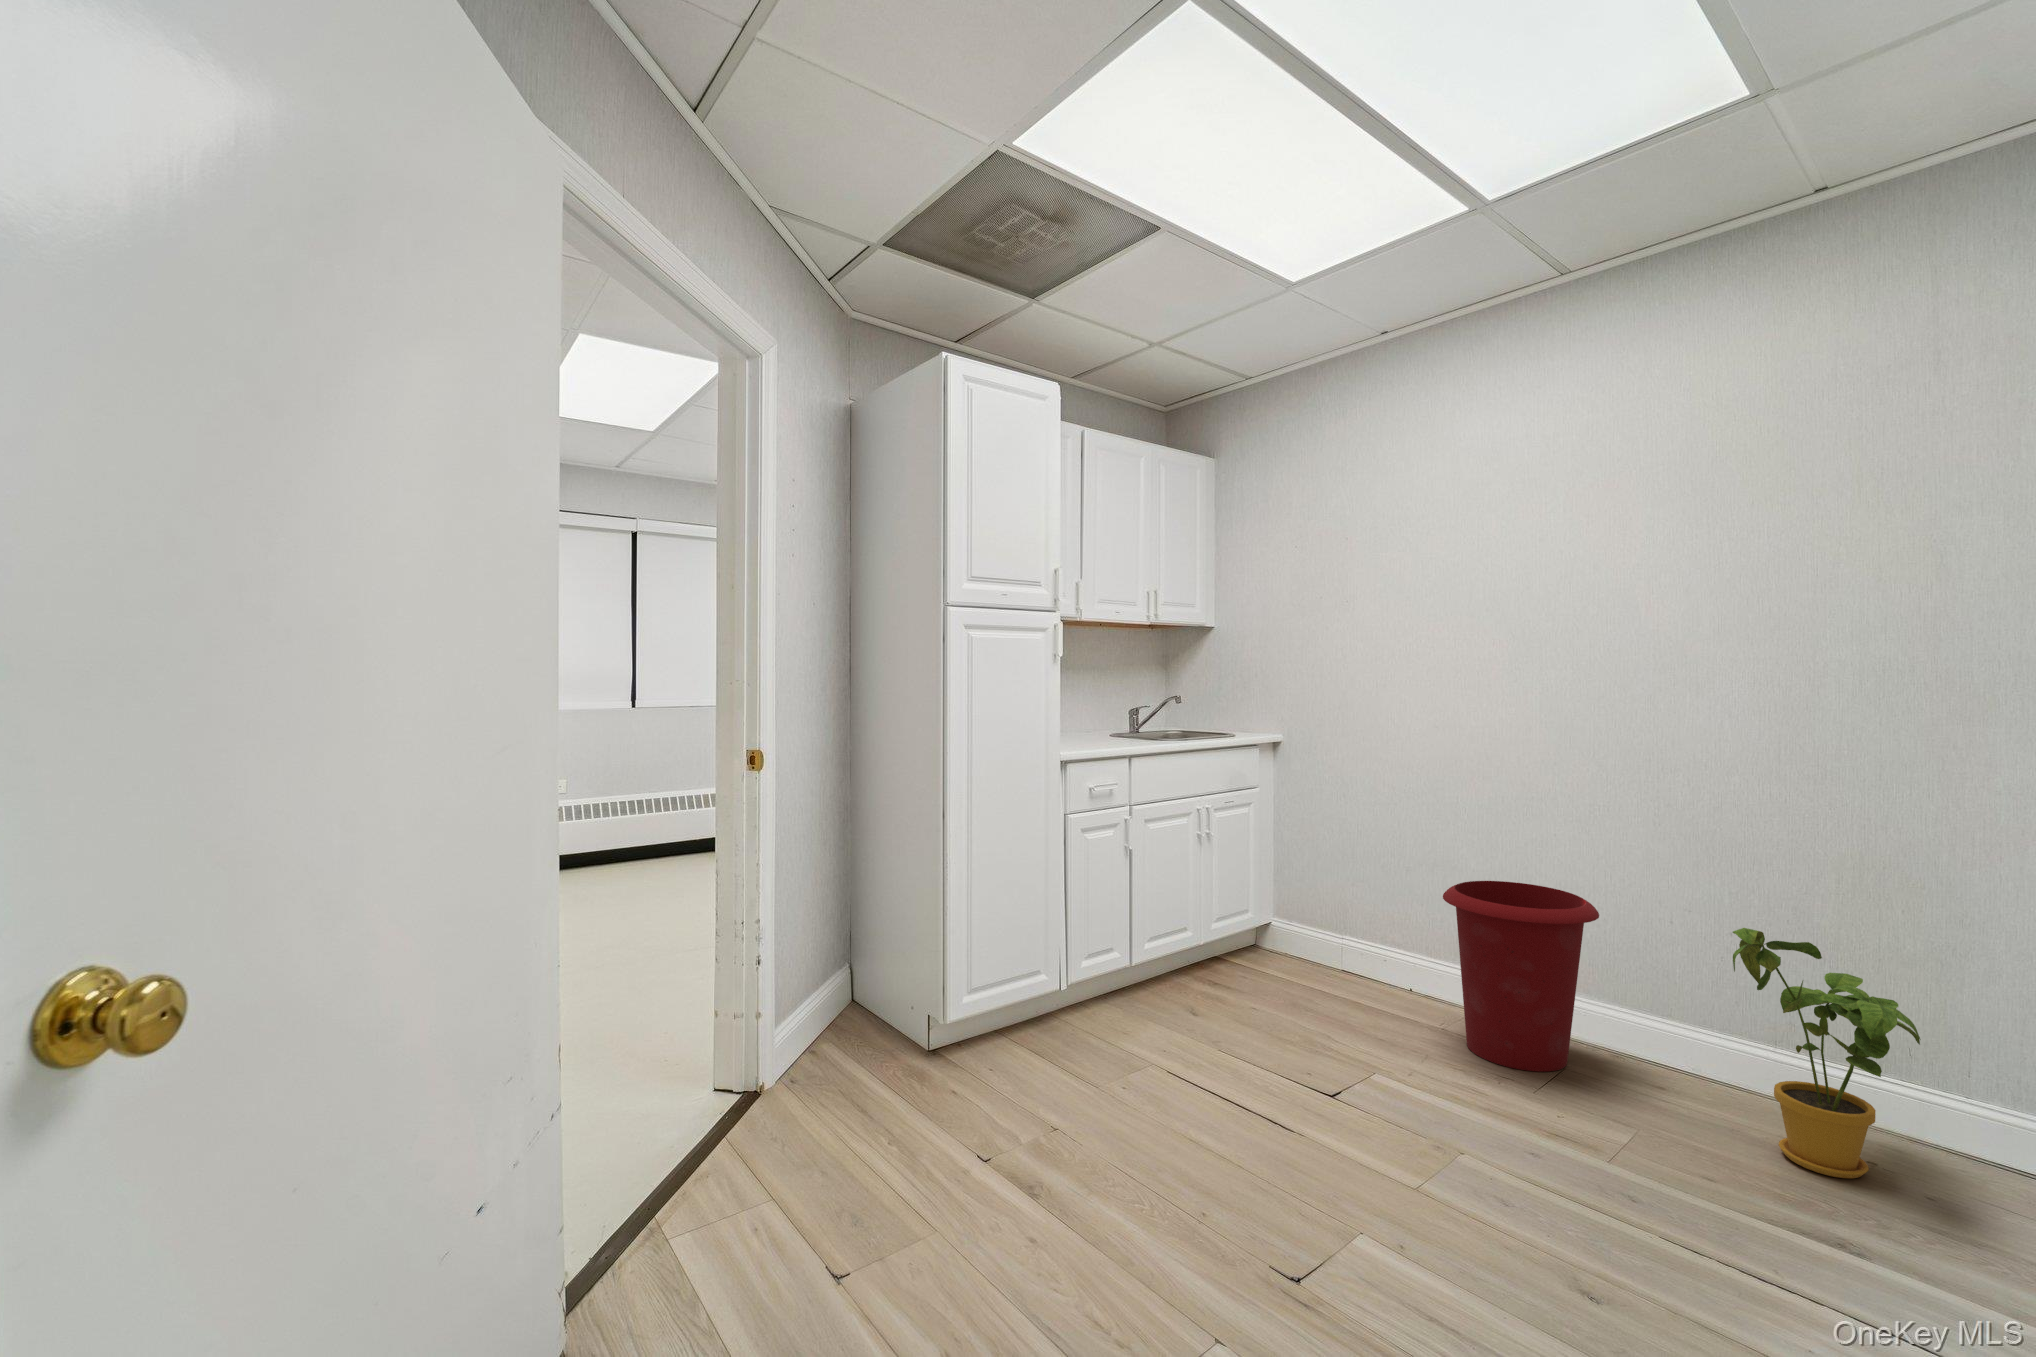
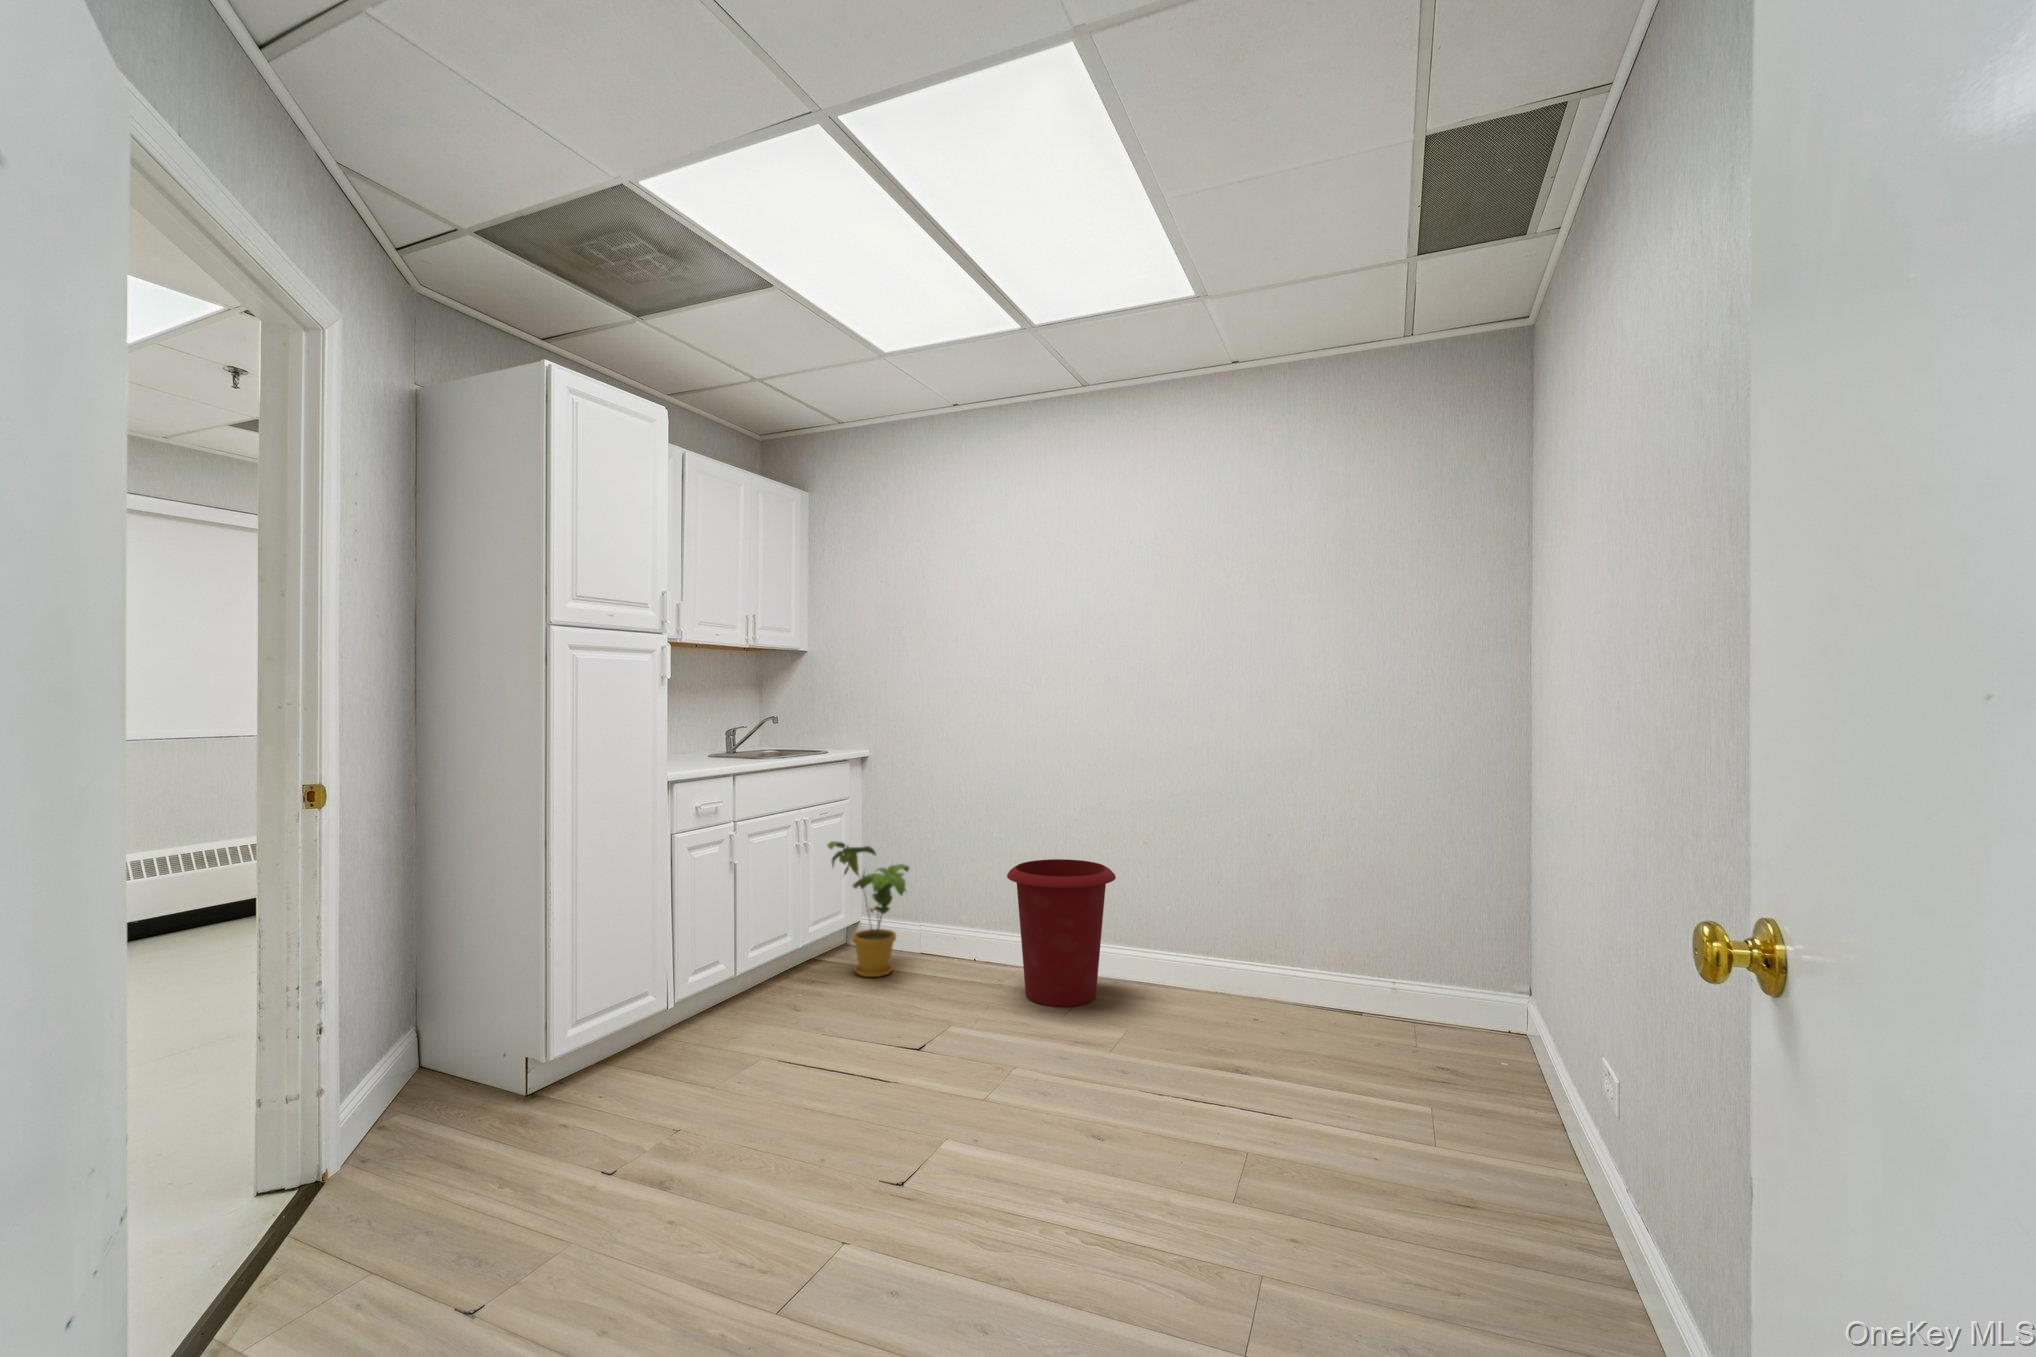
house plant: present [1733,928,1921,1178] -> present [827,841,909,977]

